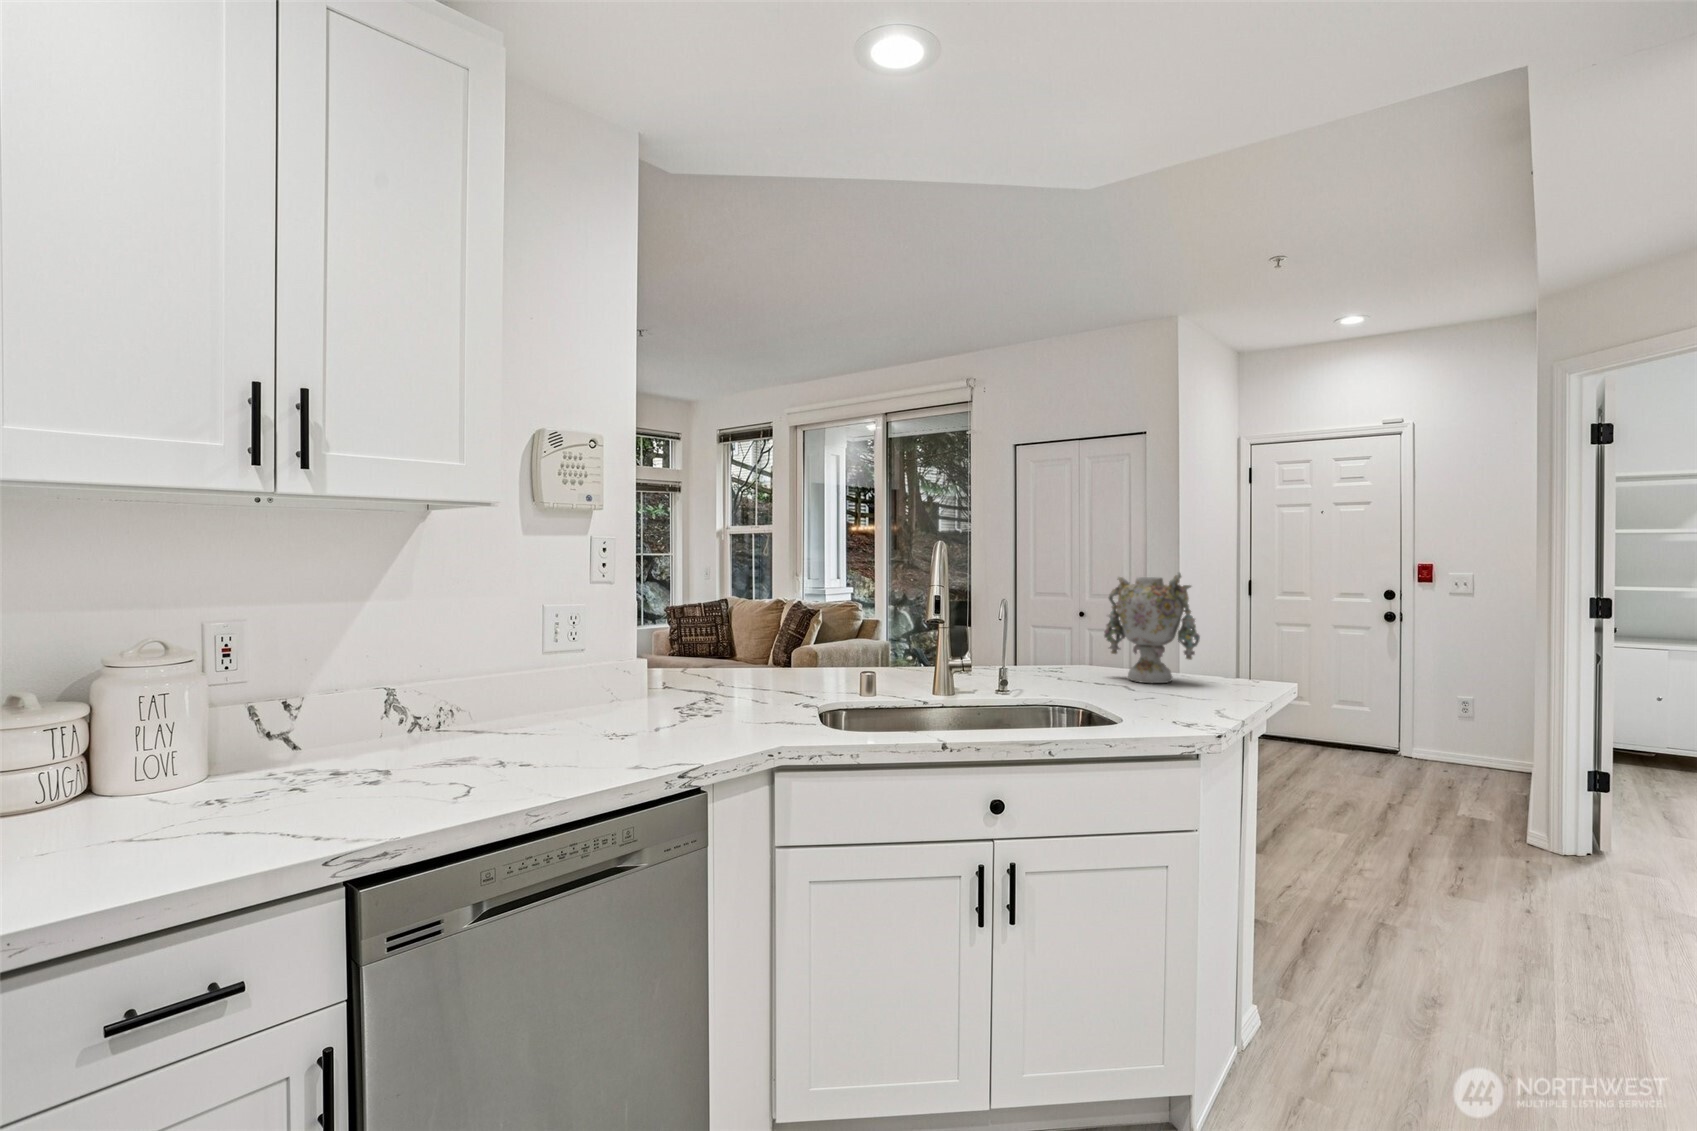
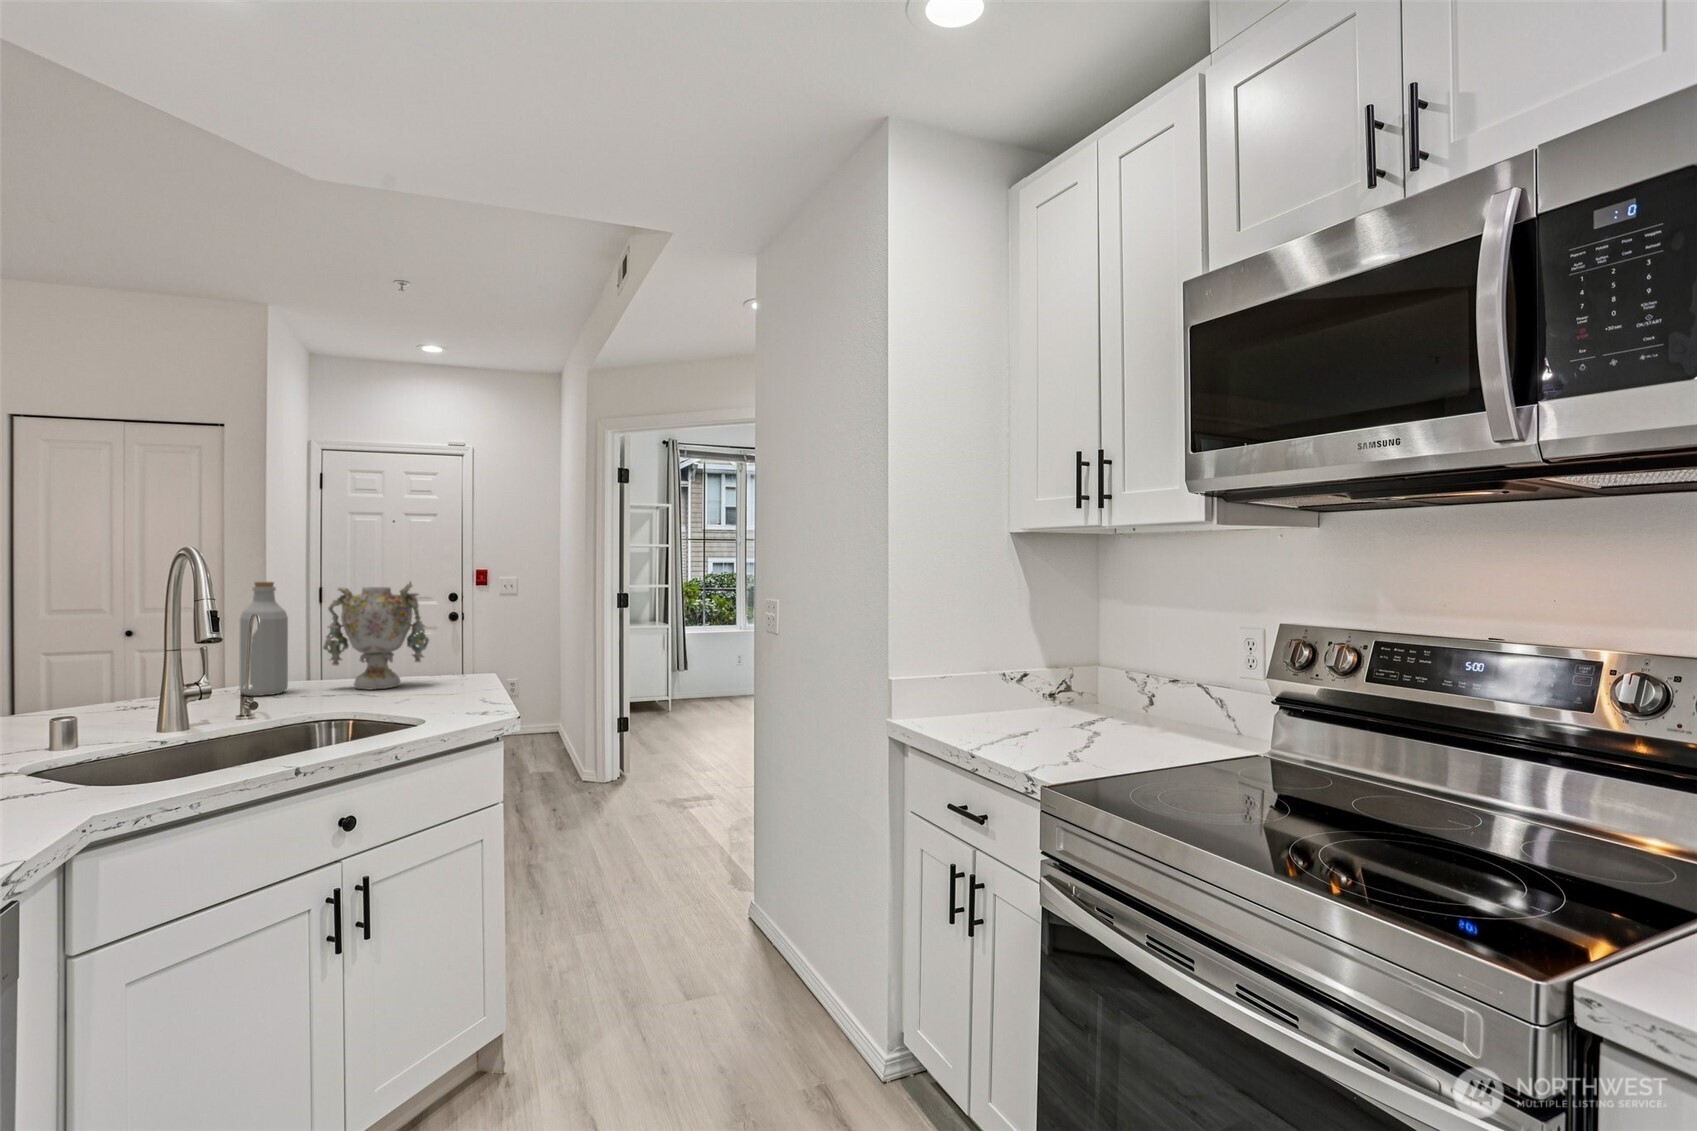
bottle: none [1038,570,1075,675] -> present [240,582,288,696]

